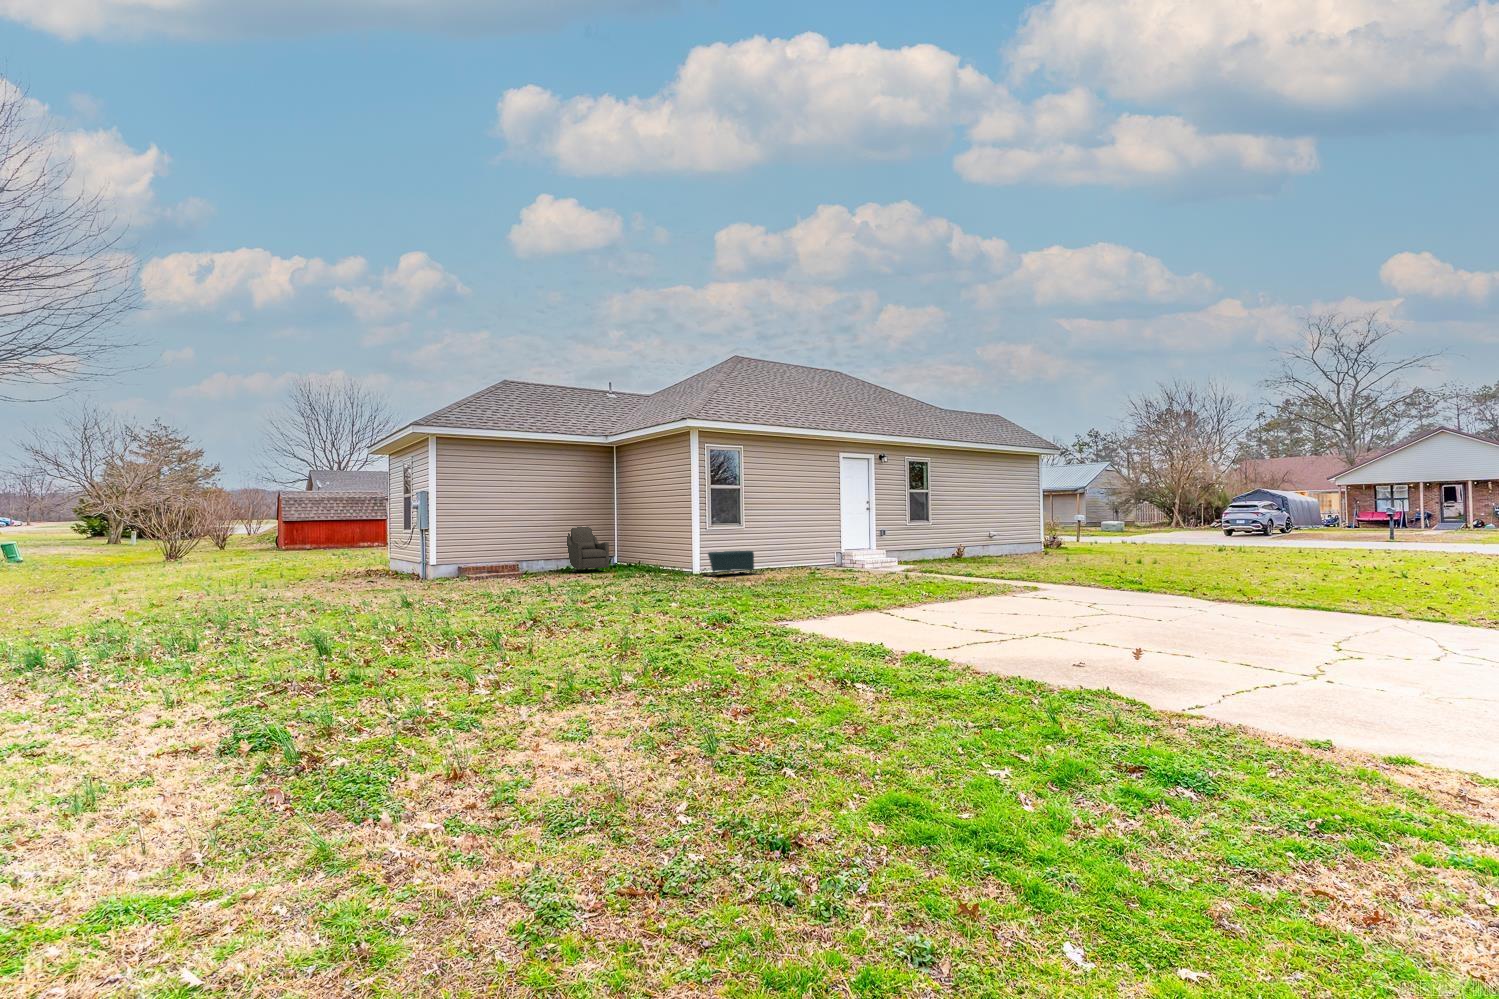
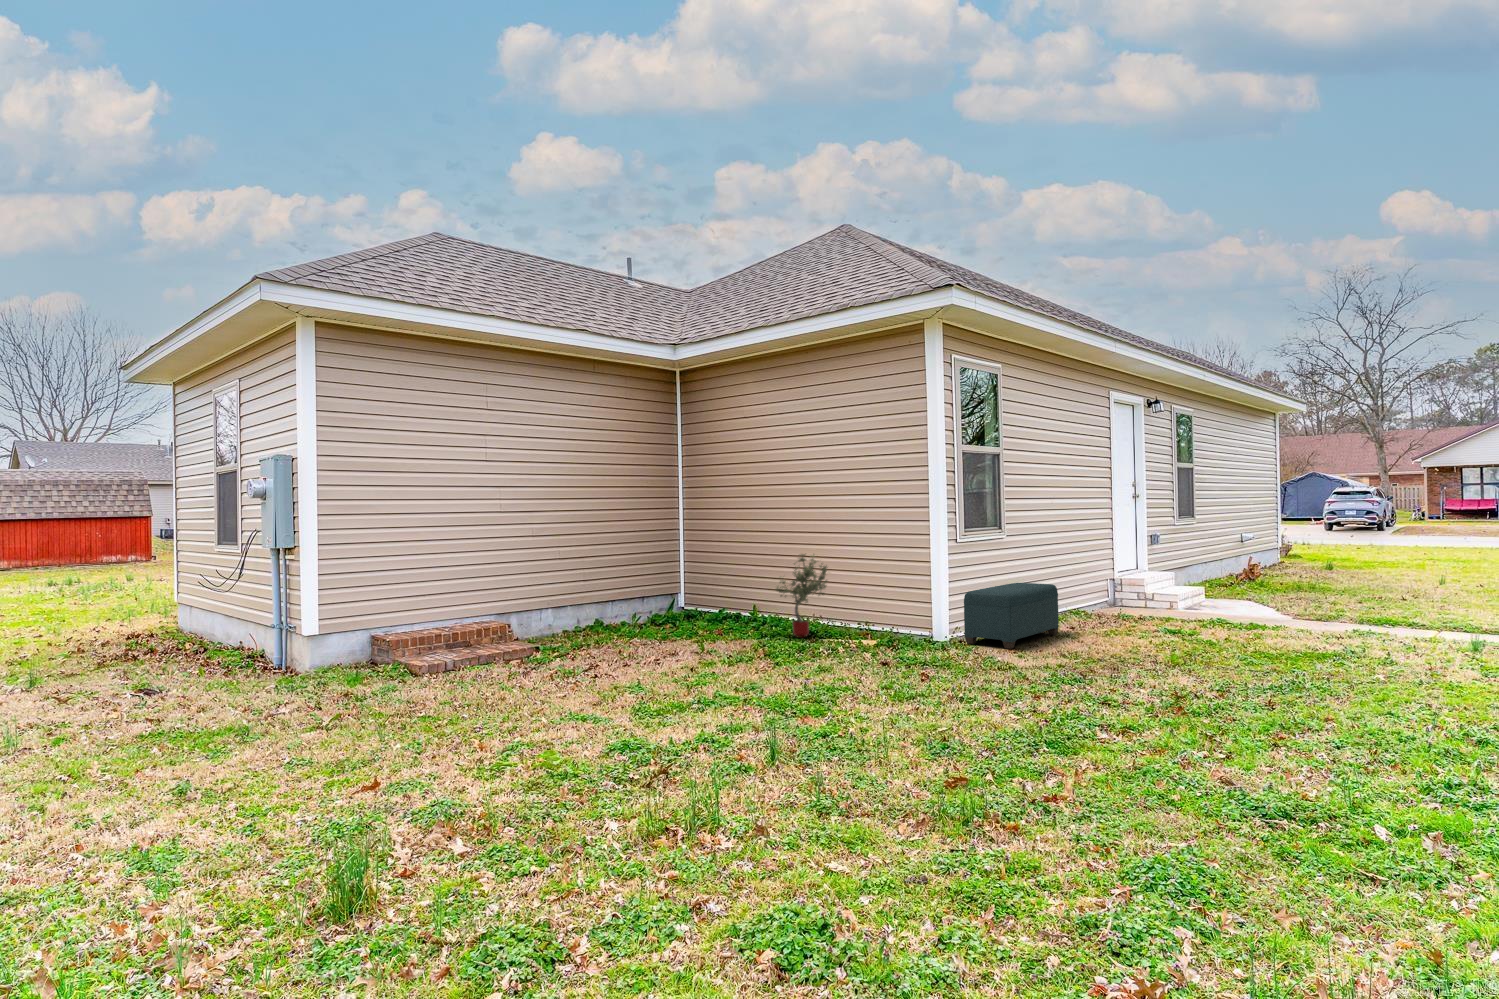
chair: present [567,526,609,573] -> none [600,534,704,635]
potted tree: none [635,535,656,574] -> present [776,554,828,638]

